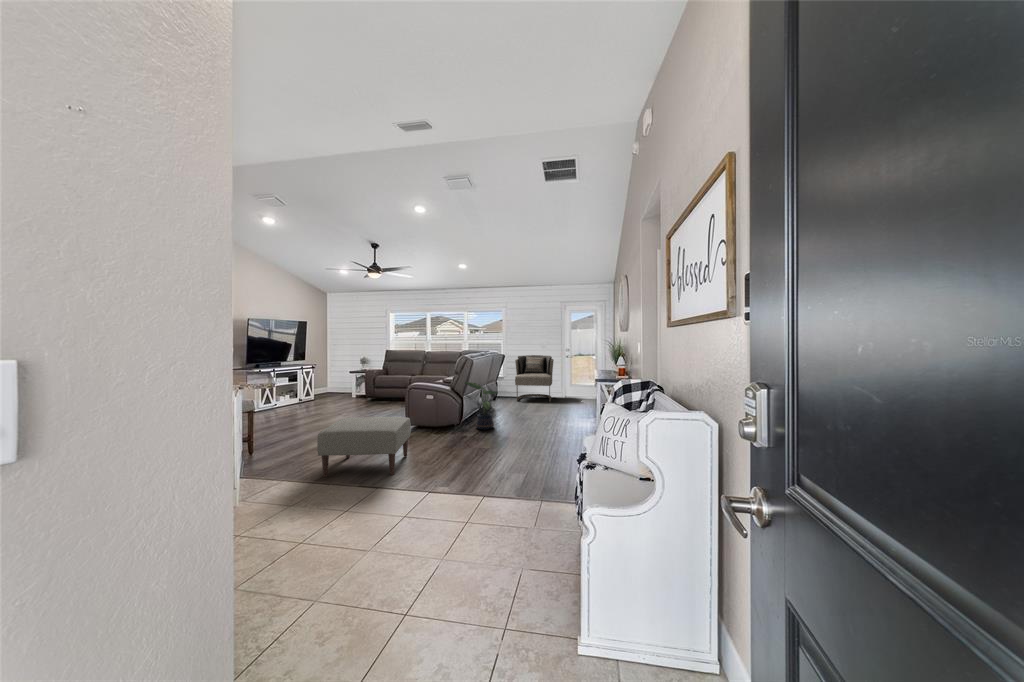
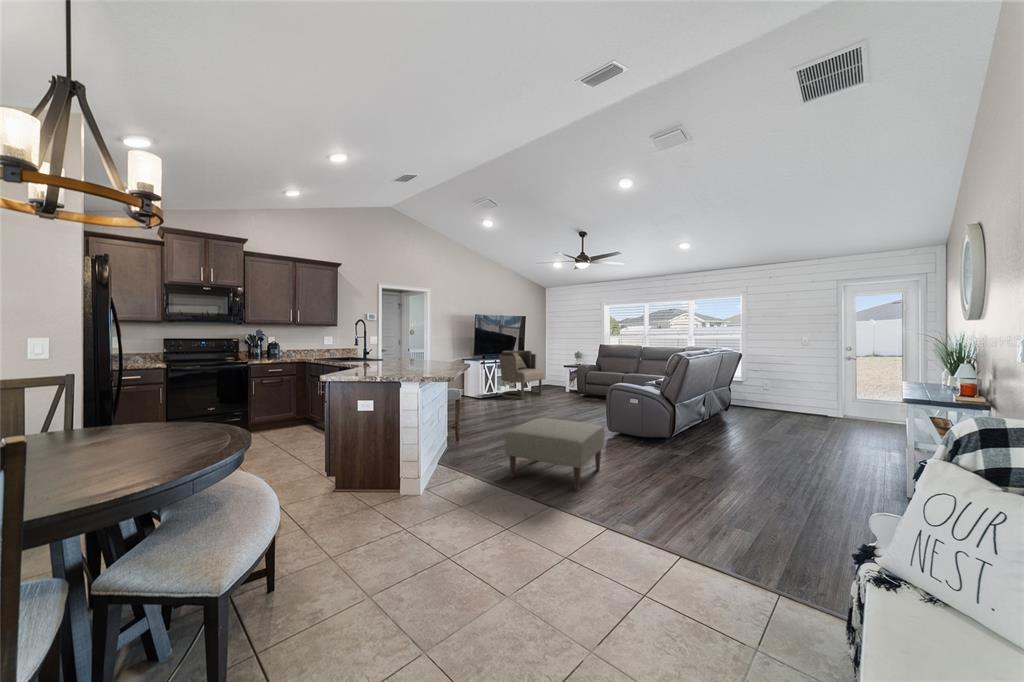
armchair: present [515,355,554,402] -> present [499,351,543,400]
potted plant: present [465,382,497,430] -> none [677,389,726,450]

